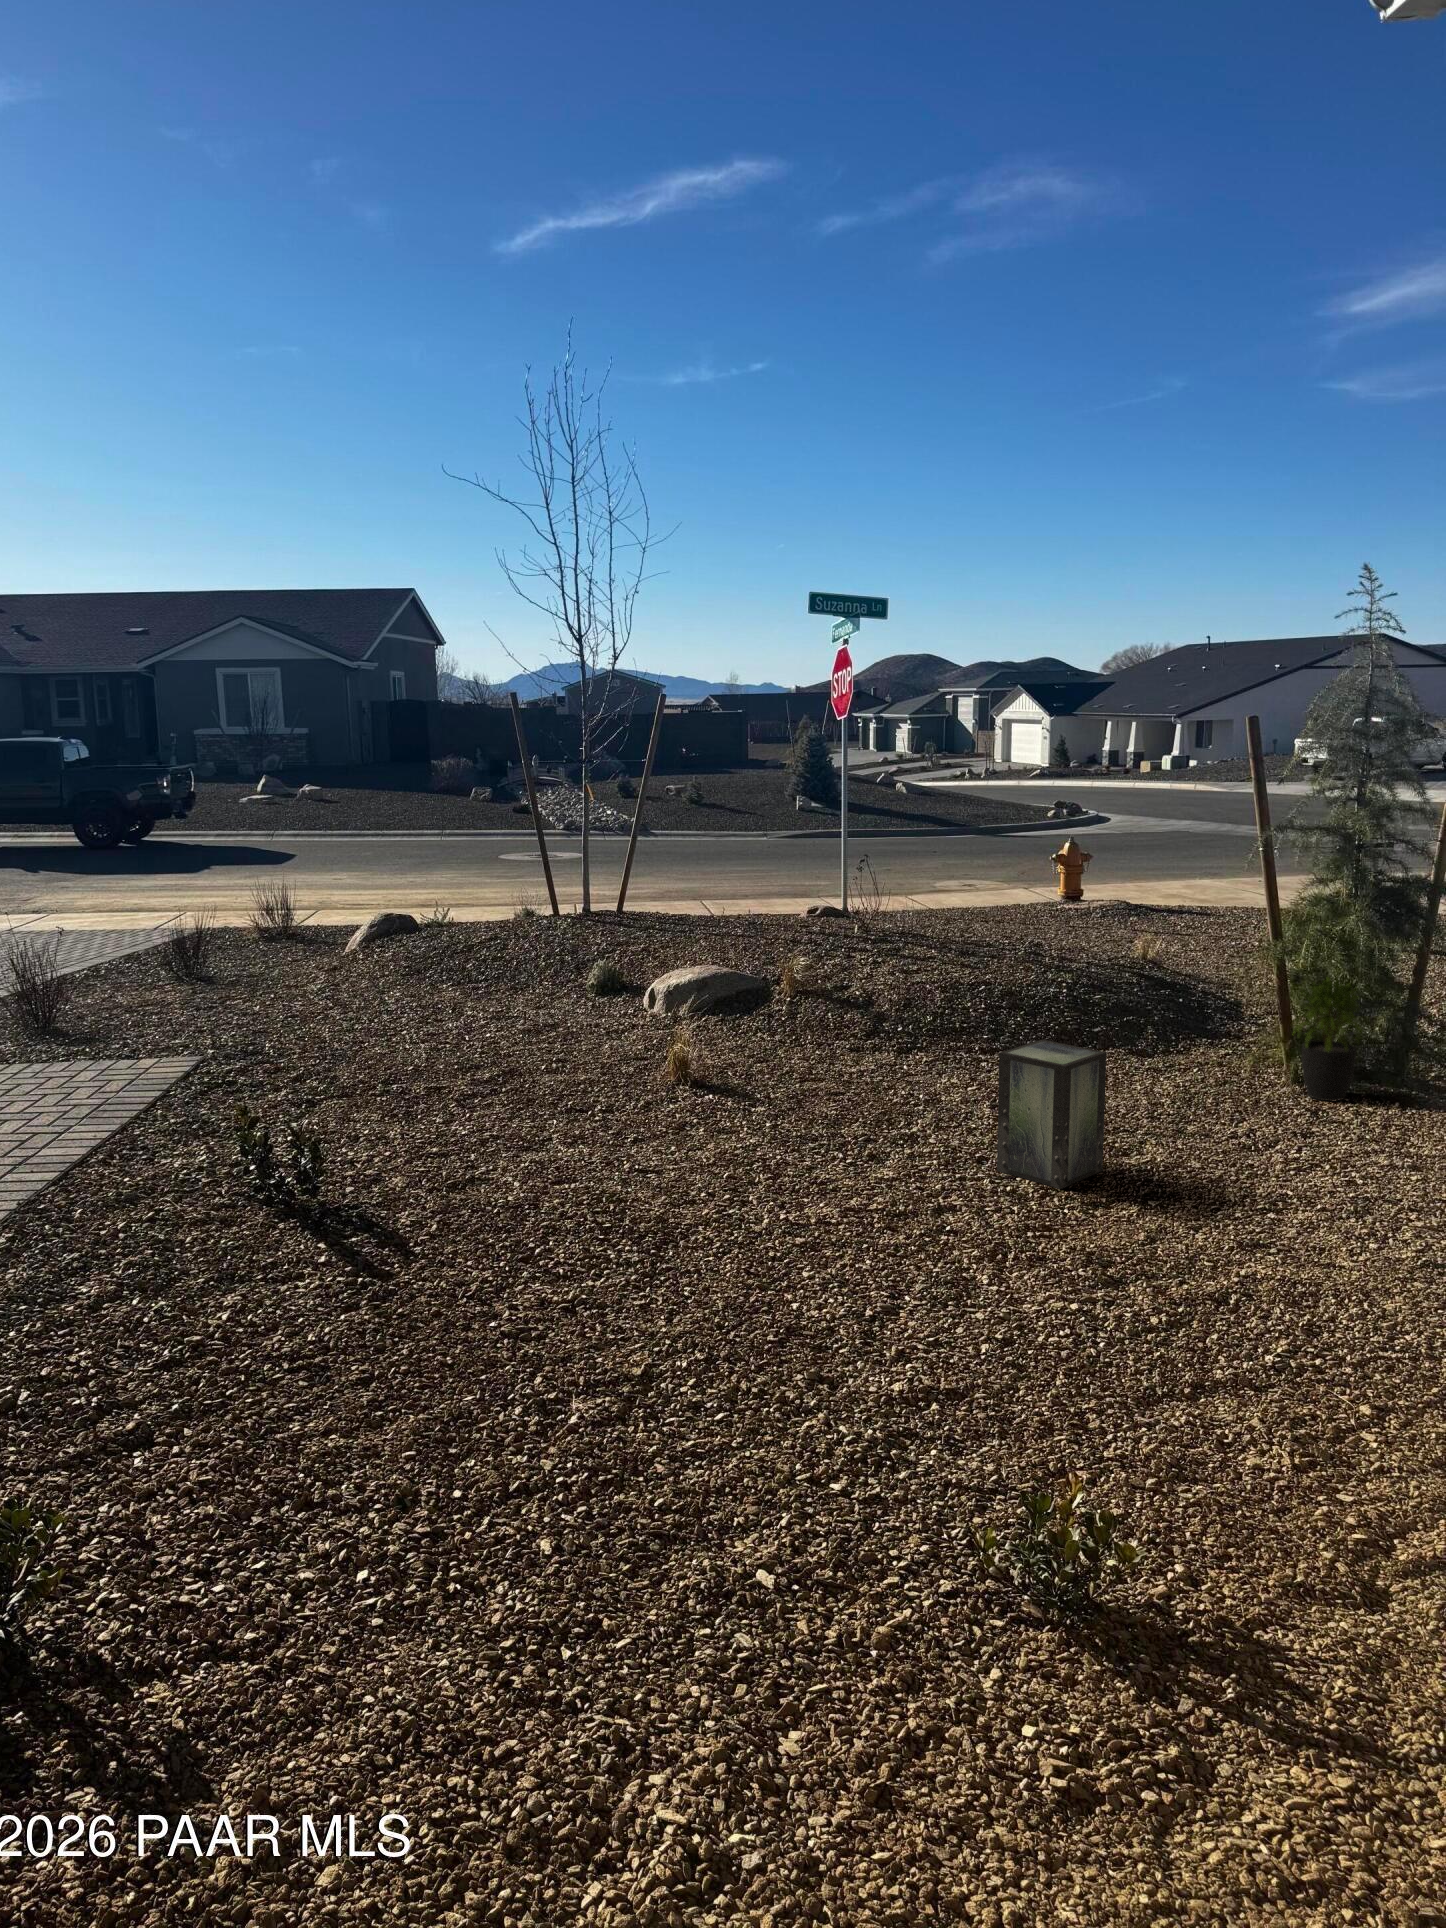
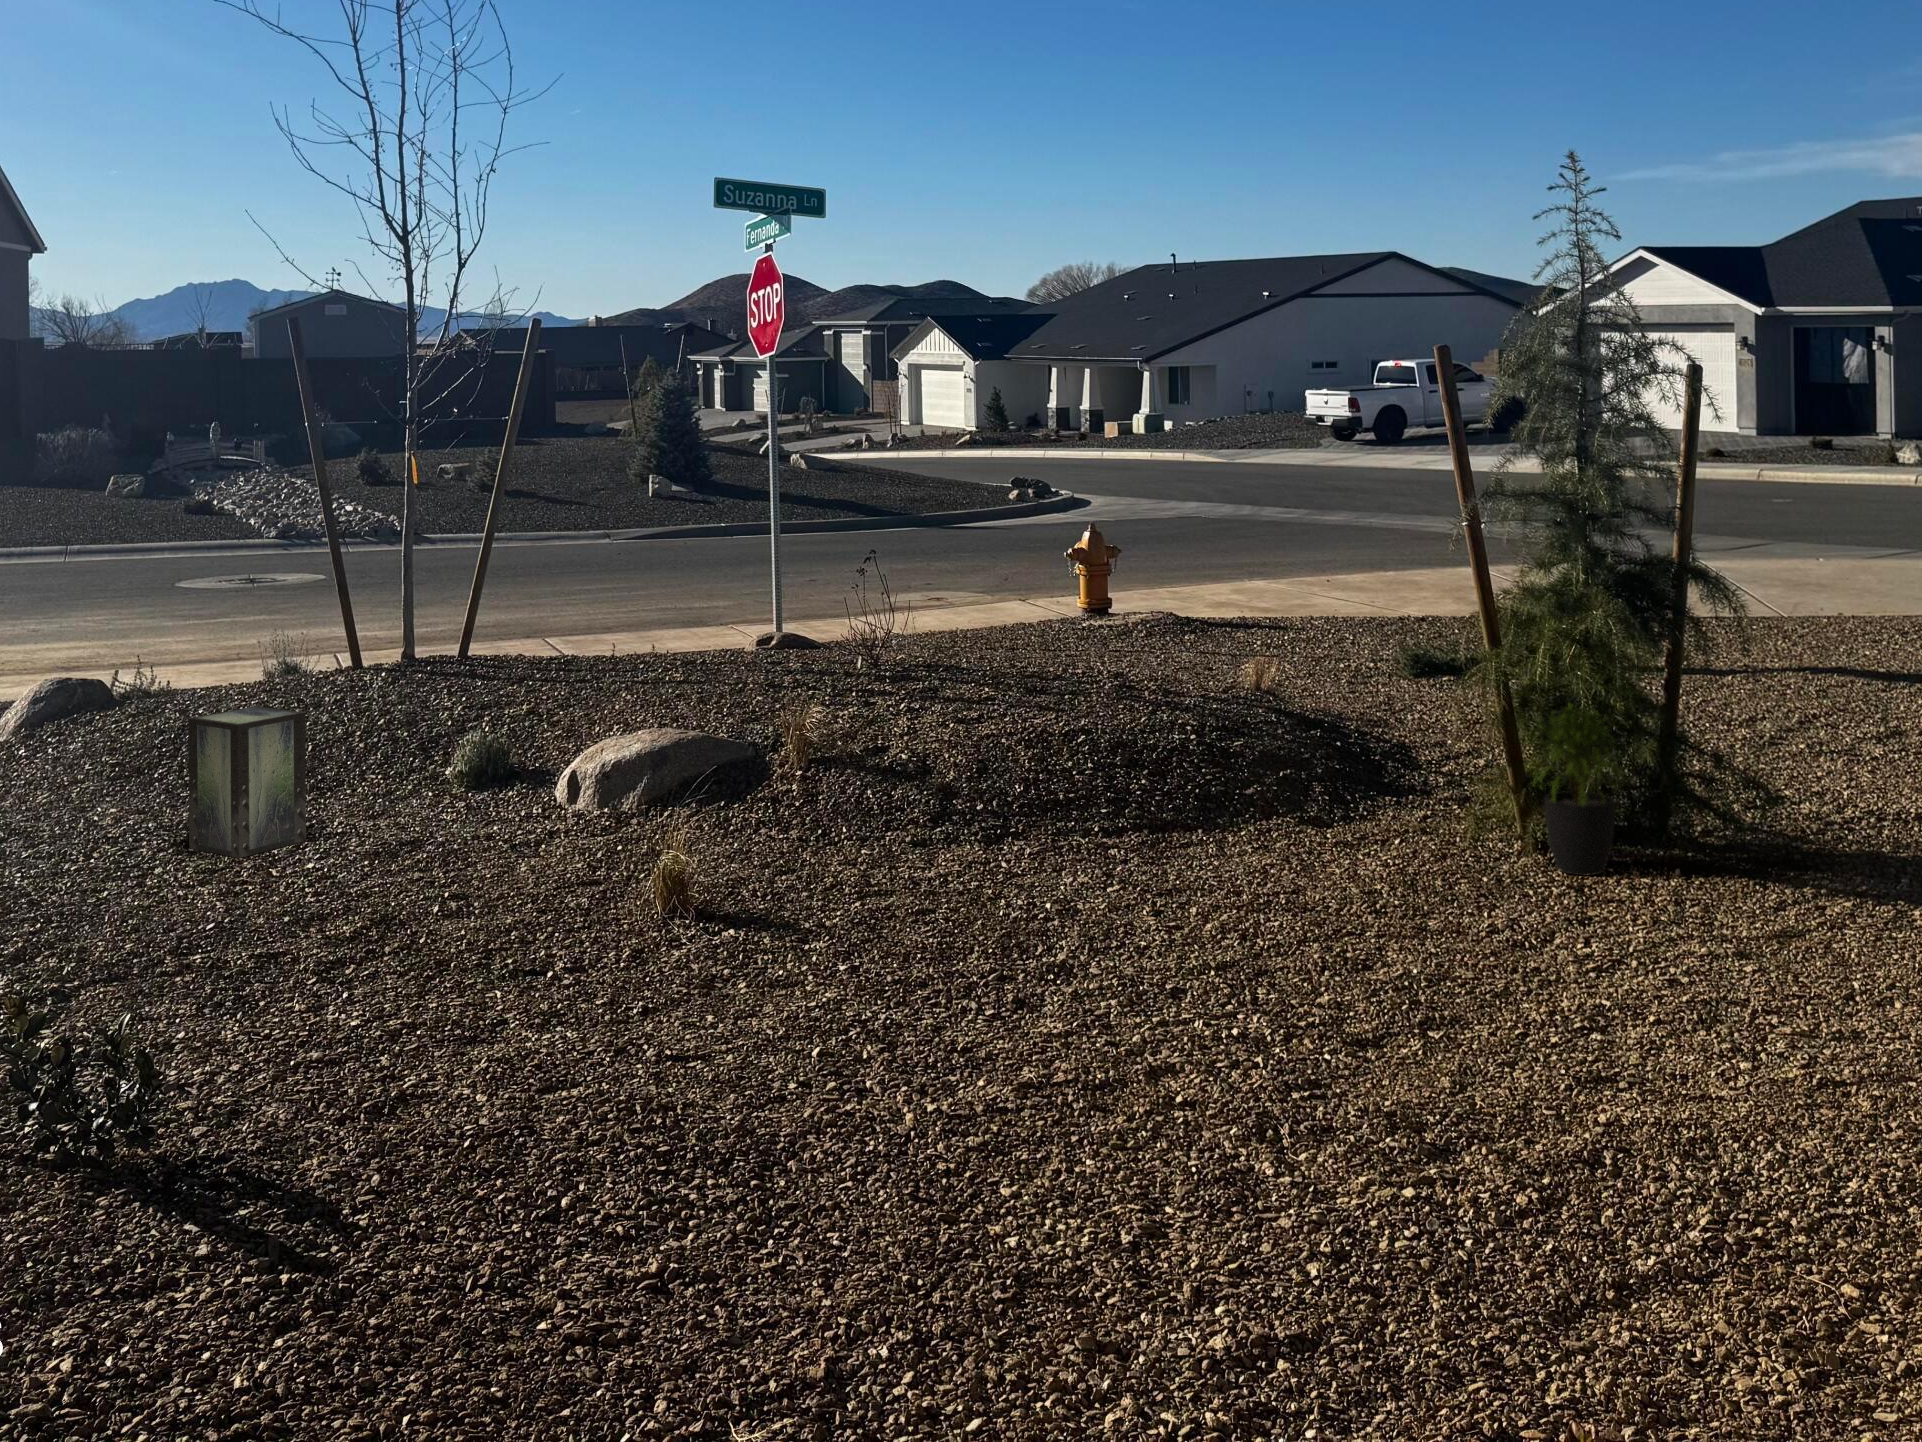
storage box: present [997,1040,1107,1189] -> present [188,706,306,858]

